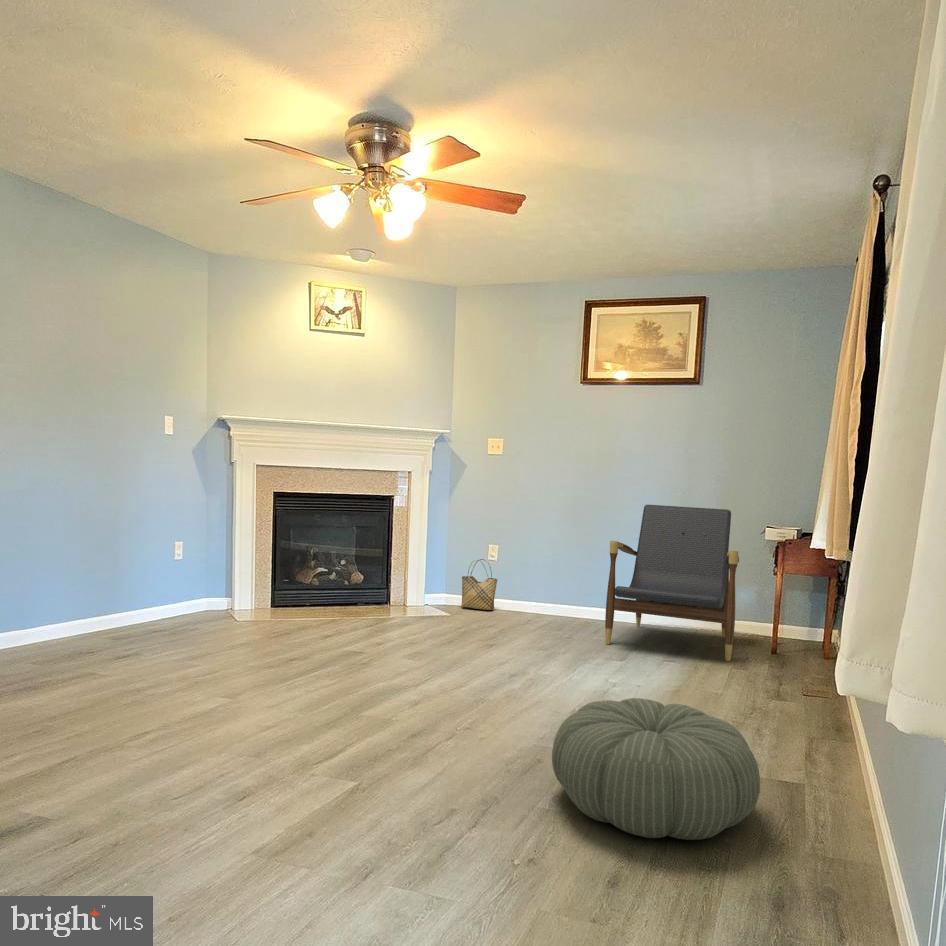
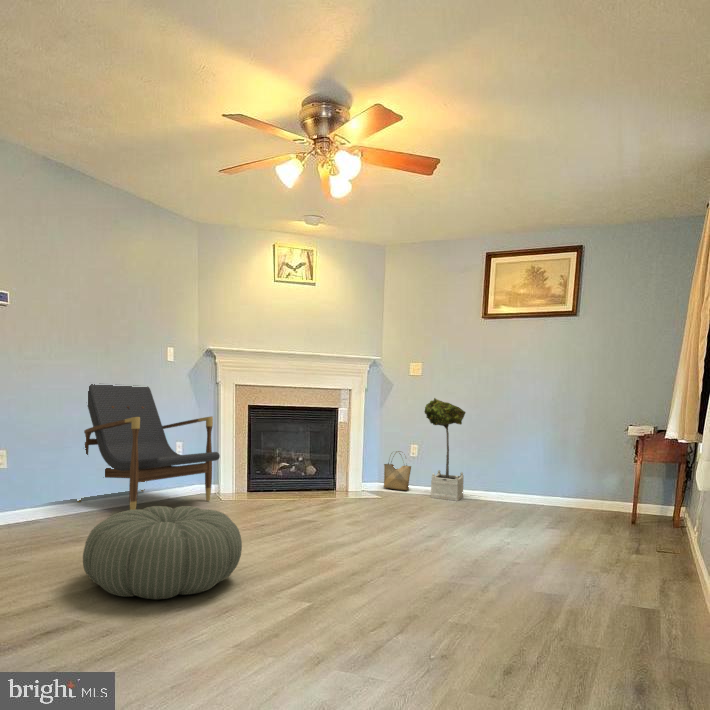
potted tree: none [514,492,568,624] -> present [424,398,466,501]
lounge chair: present [605,505,739,661] -> present [77,384,220,510]
pouf: present [552,698,760,840] -> present [83,506,242,599]

